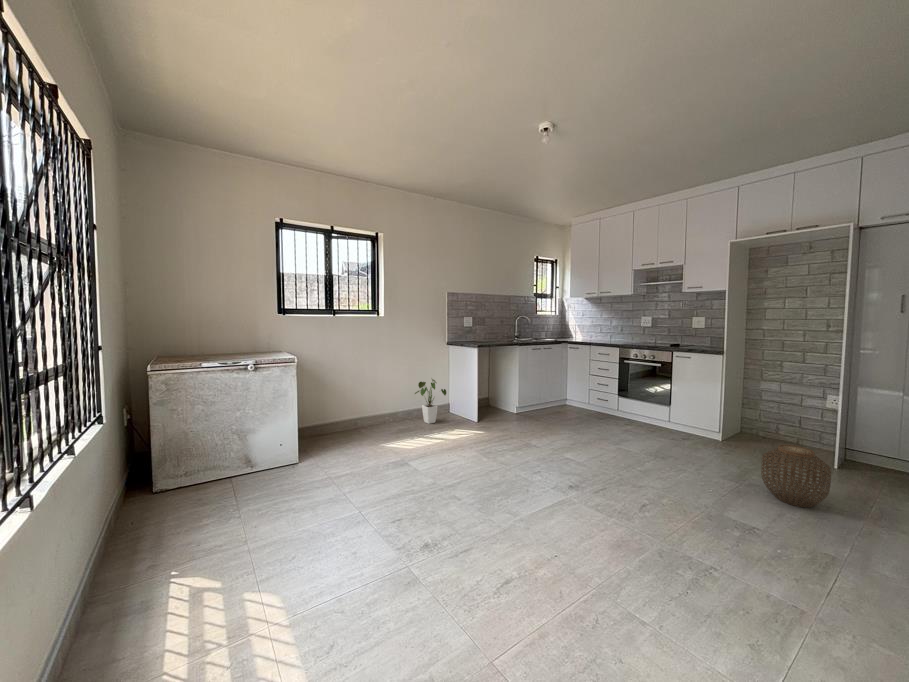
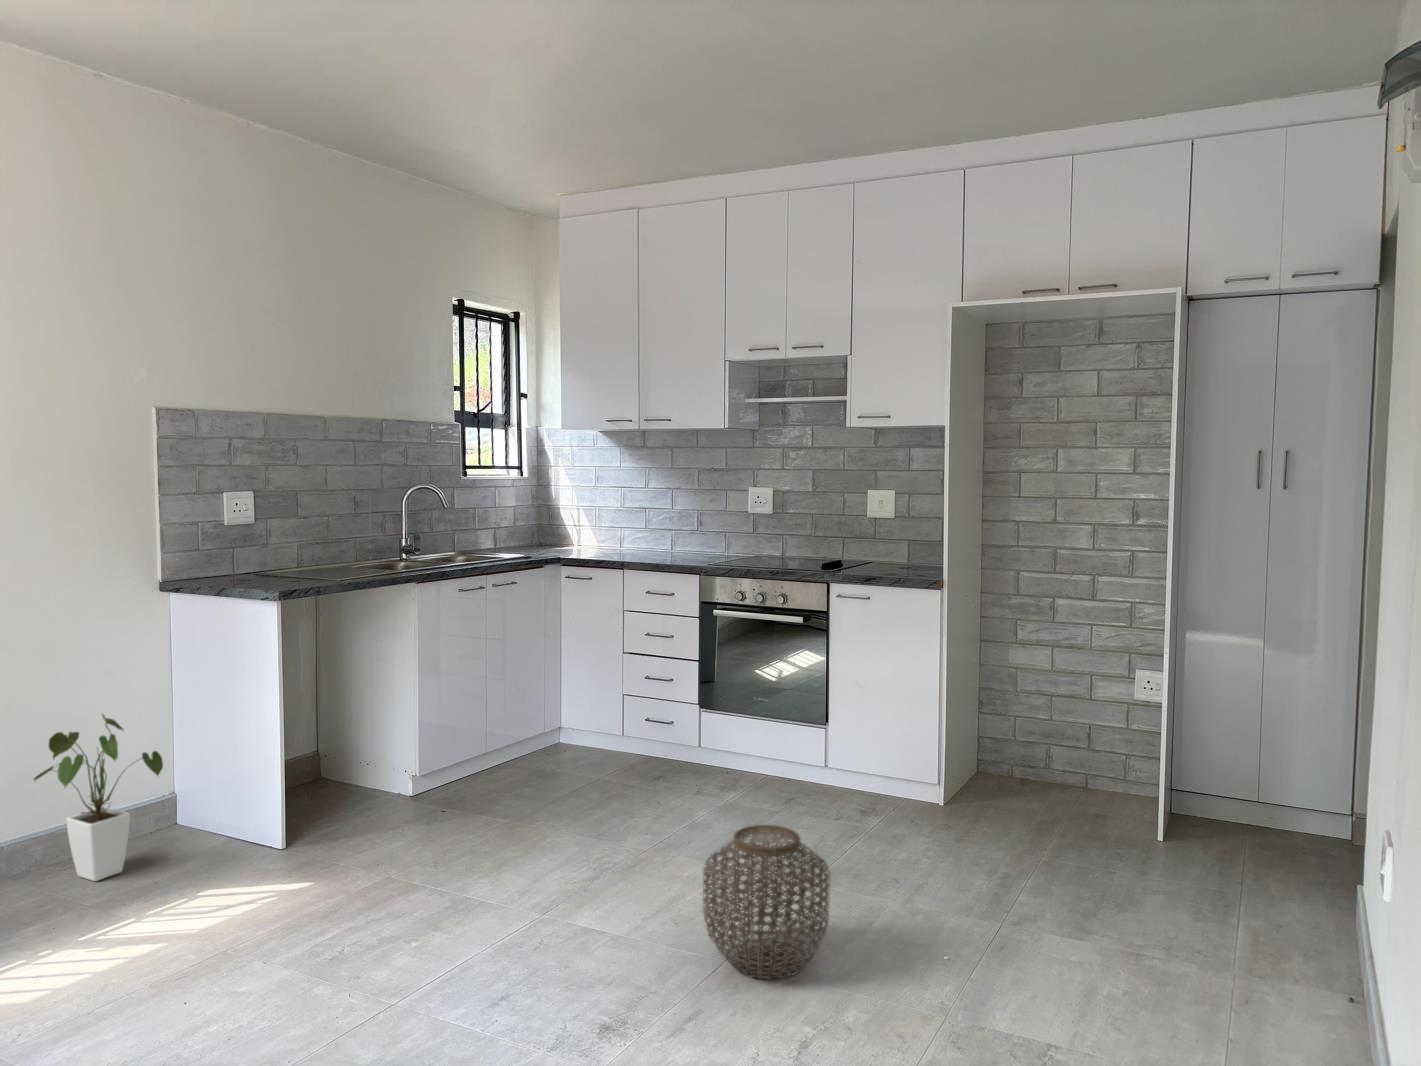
woven basket: present [761,444,831,507] -> present [703,825,830,979]

